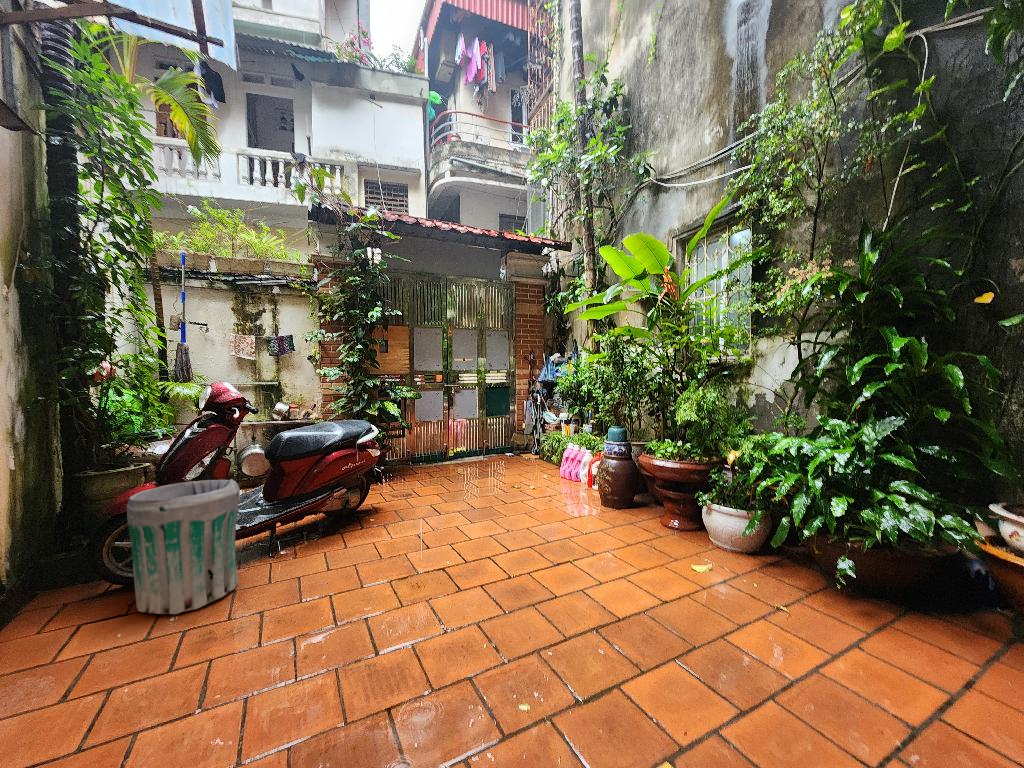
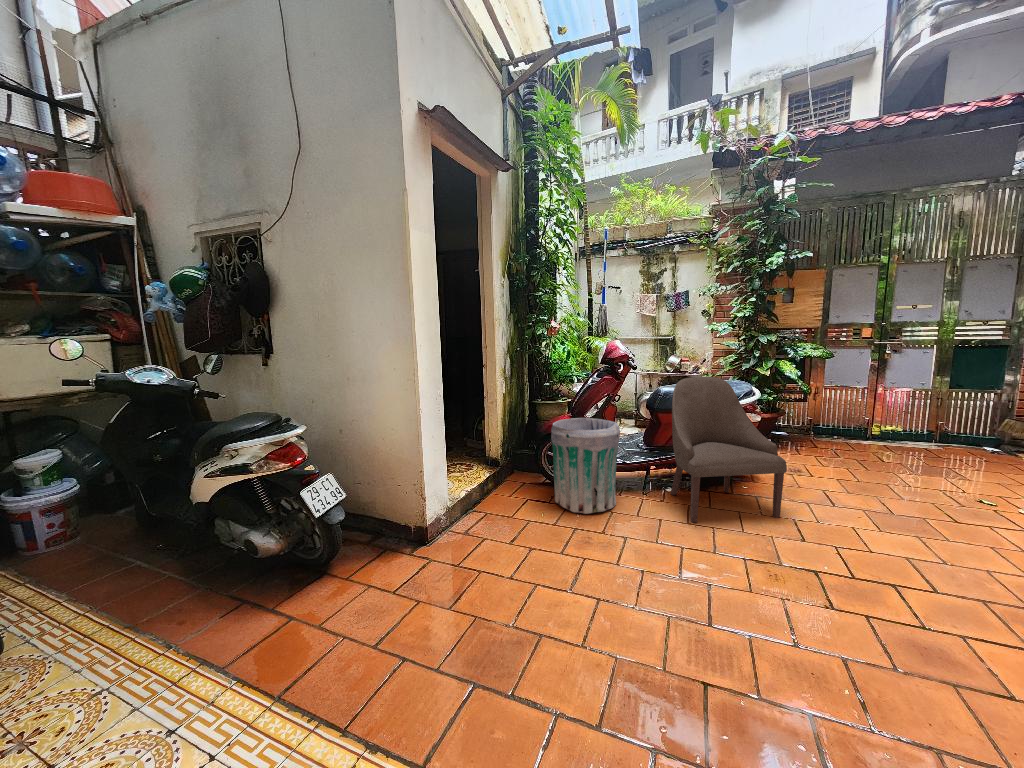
chair: none [299,417,410,570] -> present [671,377,787,523]

